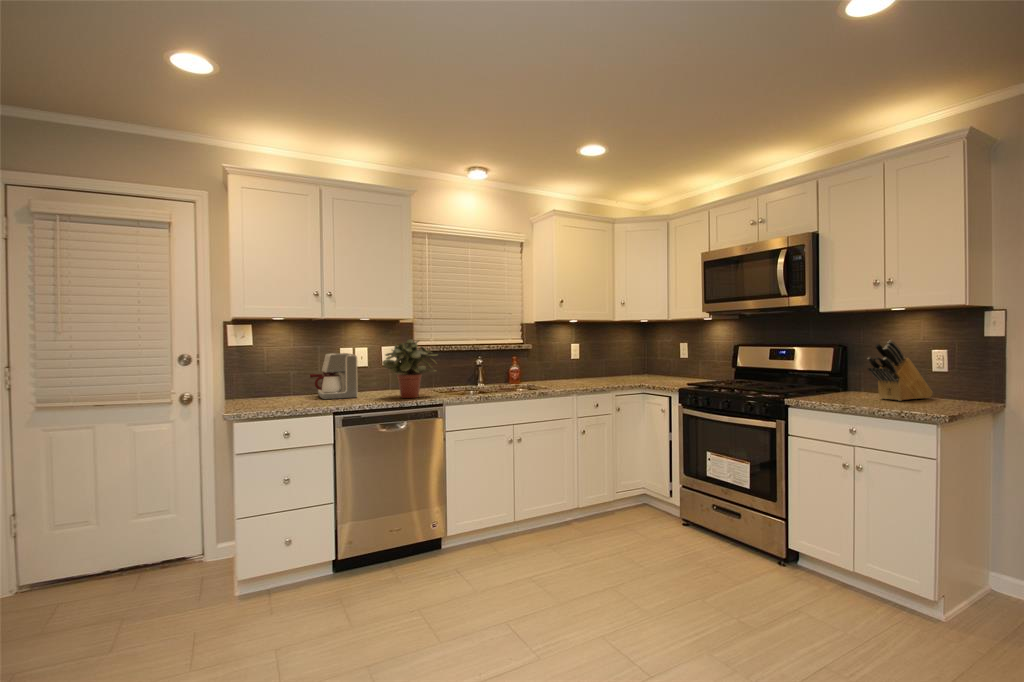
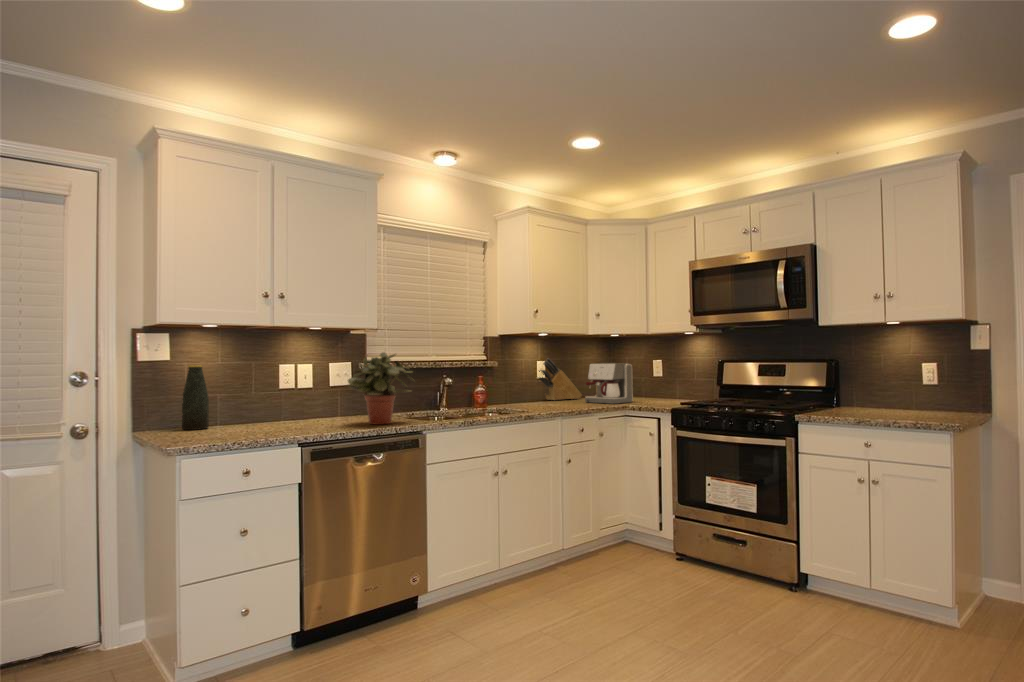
knife block: present [867,341,933,401] -> present [539,358,582,400]
bottle: none [262,349,282,399] -> present [182,365,209,430]
coffee maker: present [310,353,358,400] -> present [585,363,633,404]

